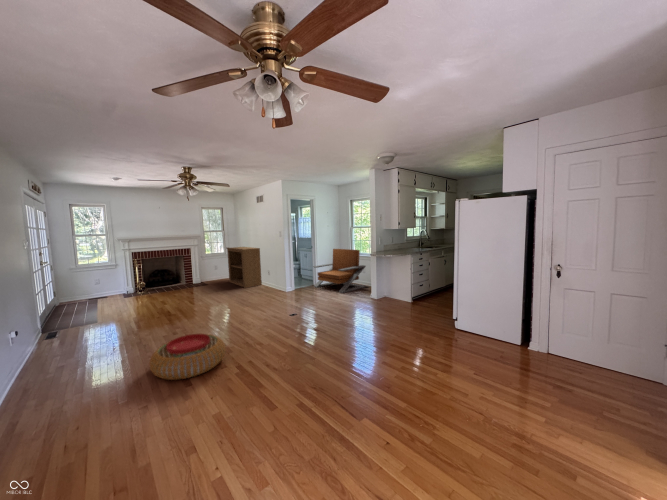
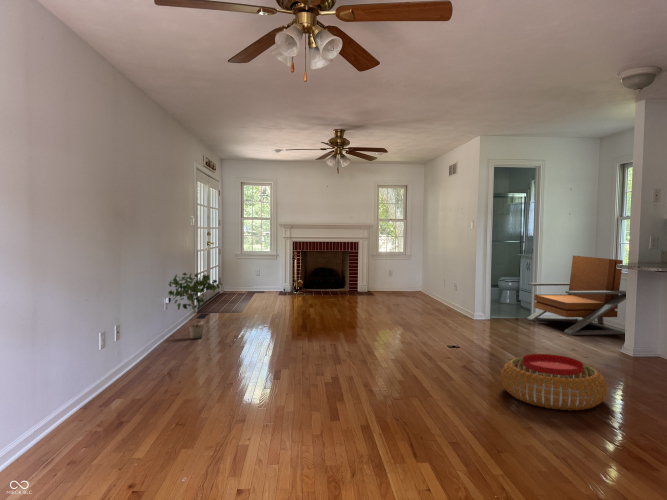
bookshelf: present [226,247,262,288] -> none [404,243,447,305]
potted plant: none [15,300,91,367] -> present [169,273,222,339]
pouf: present [149,334,226,380] -> present [501,354,607,410]

